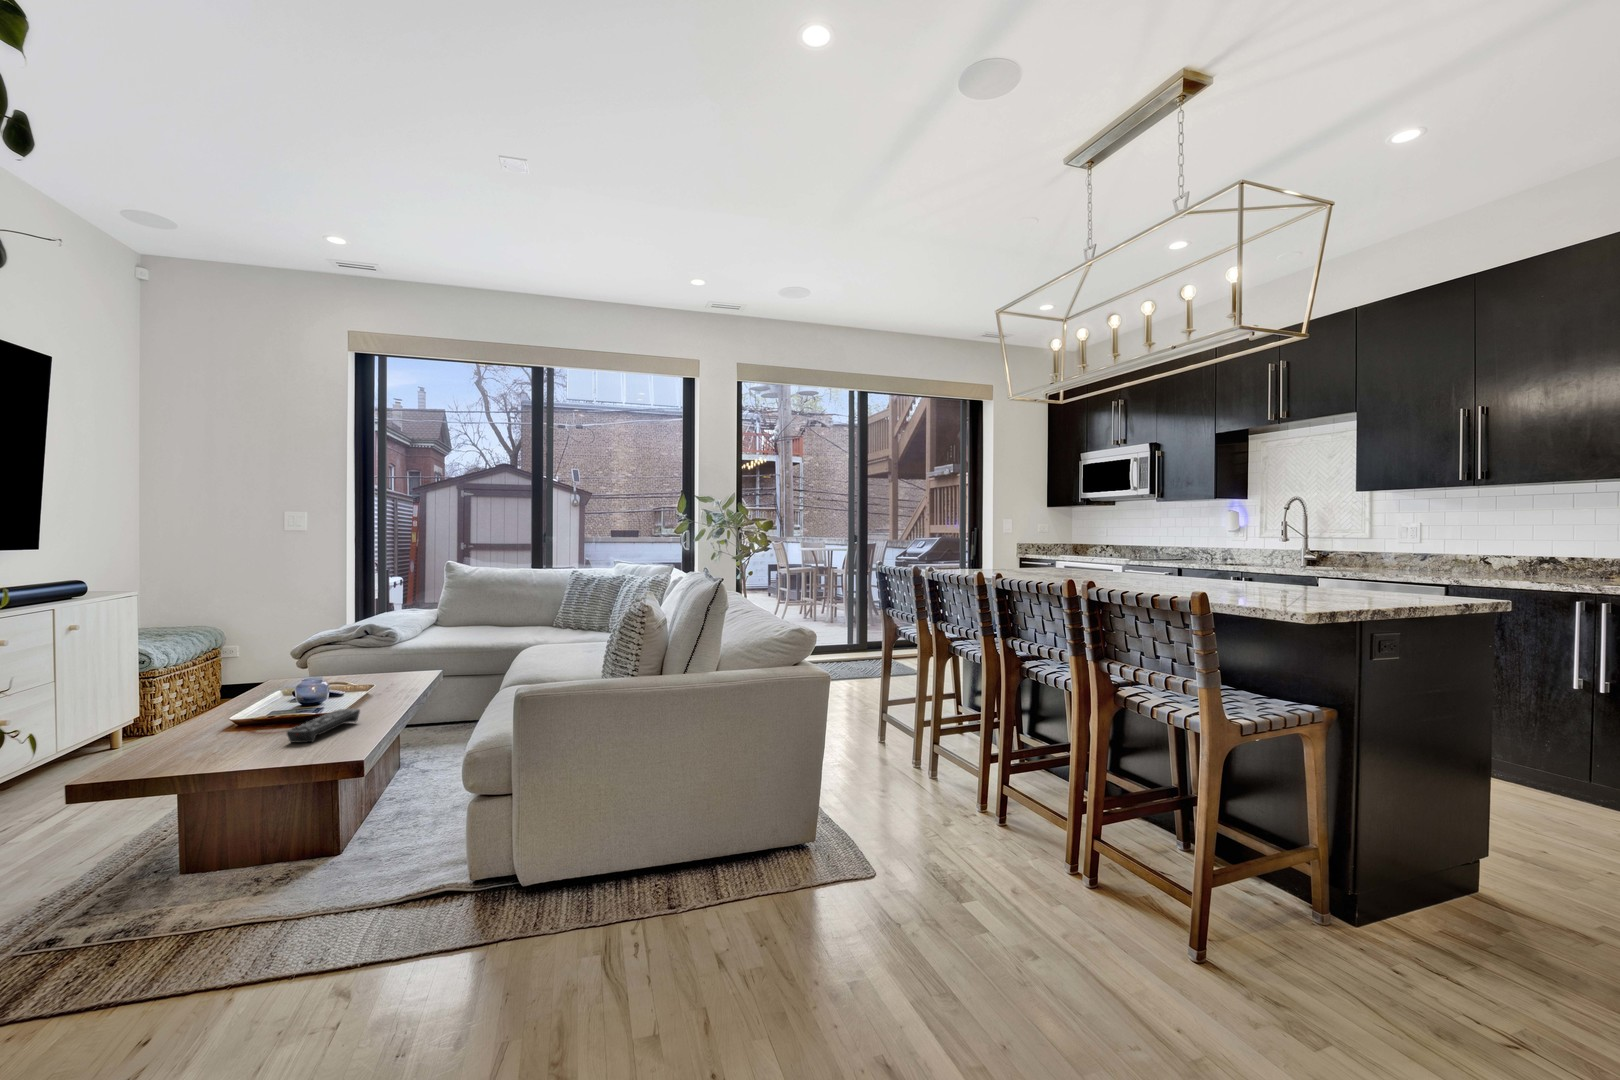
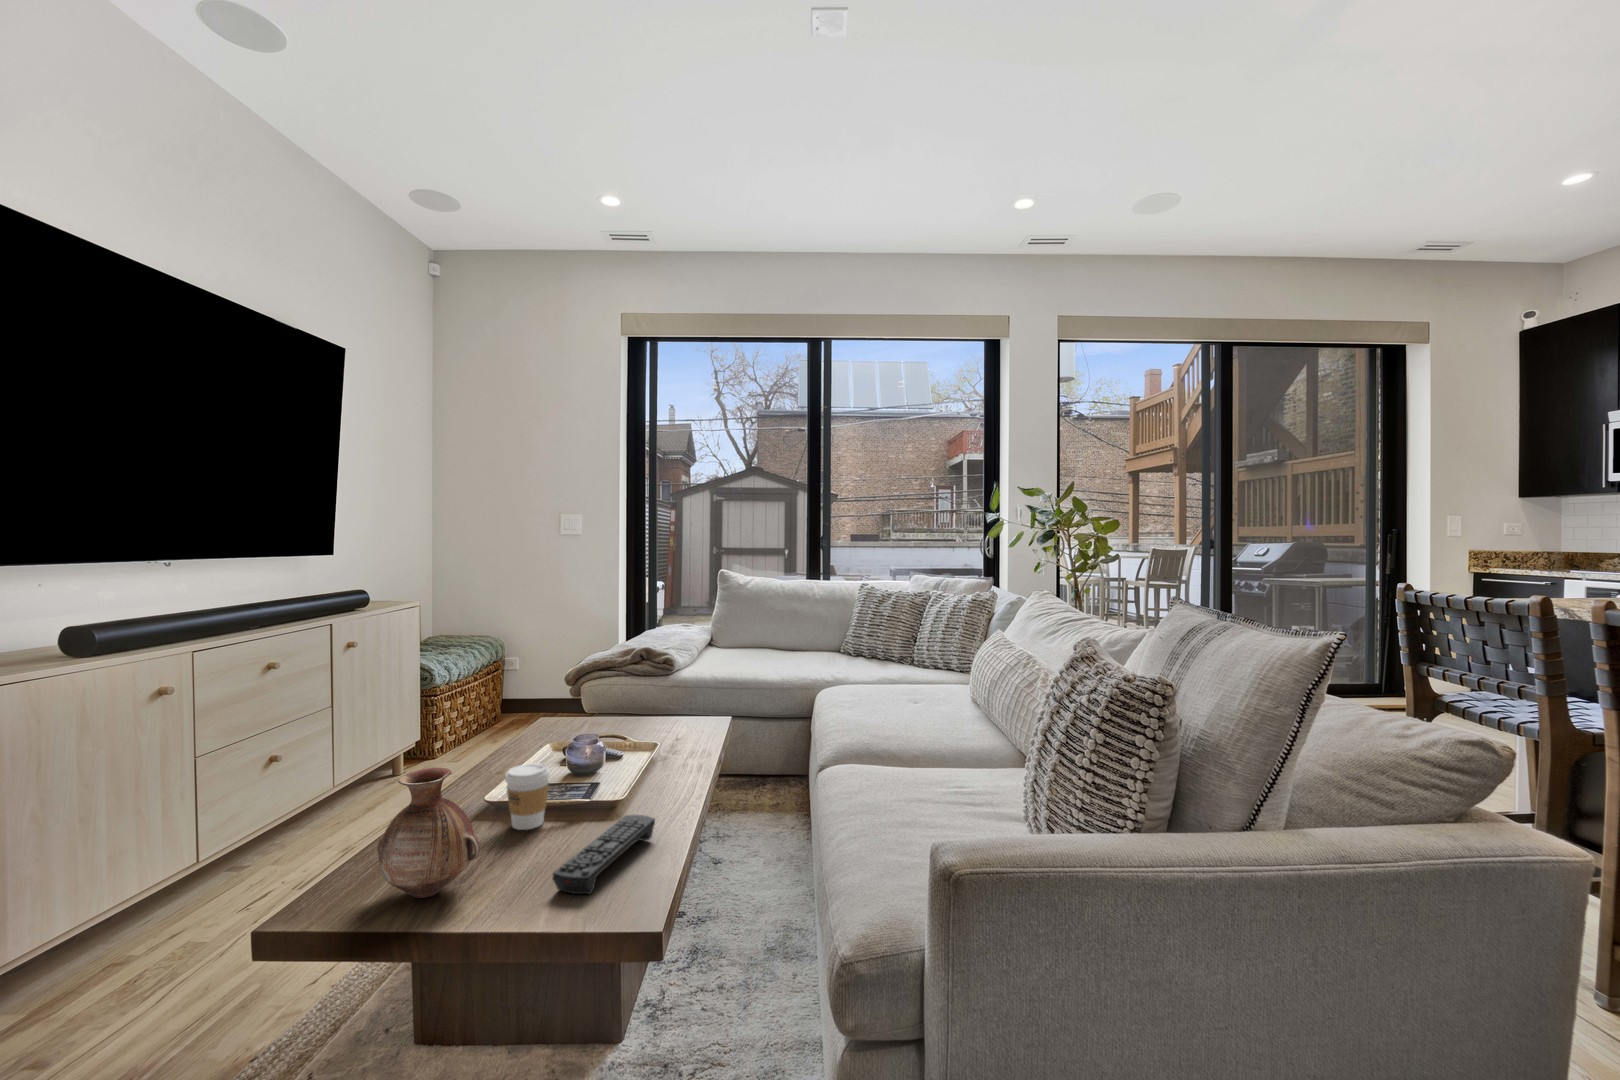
vase: none [161,673,235,750] -> present [377,768,480,898]
coffee cup: none [248,683,282,725] -> present [505,763,550,830]

